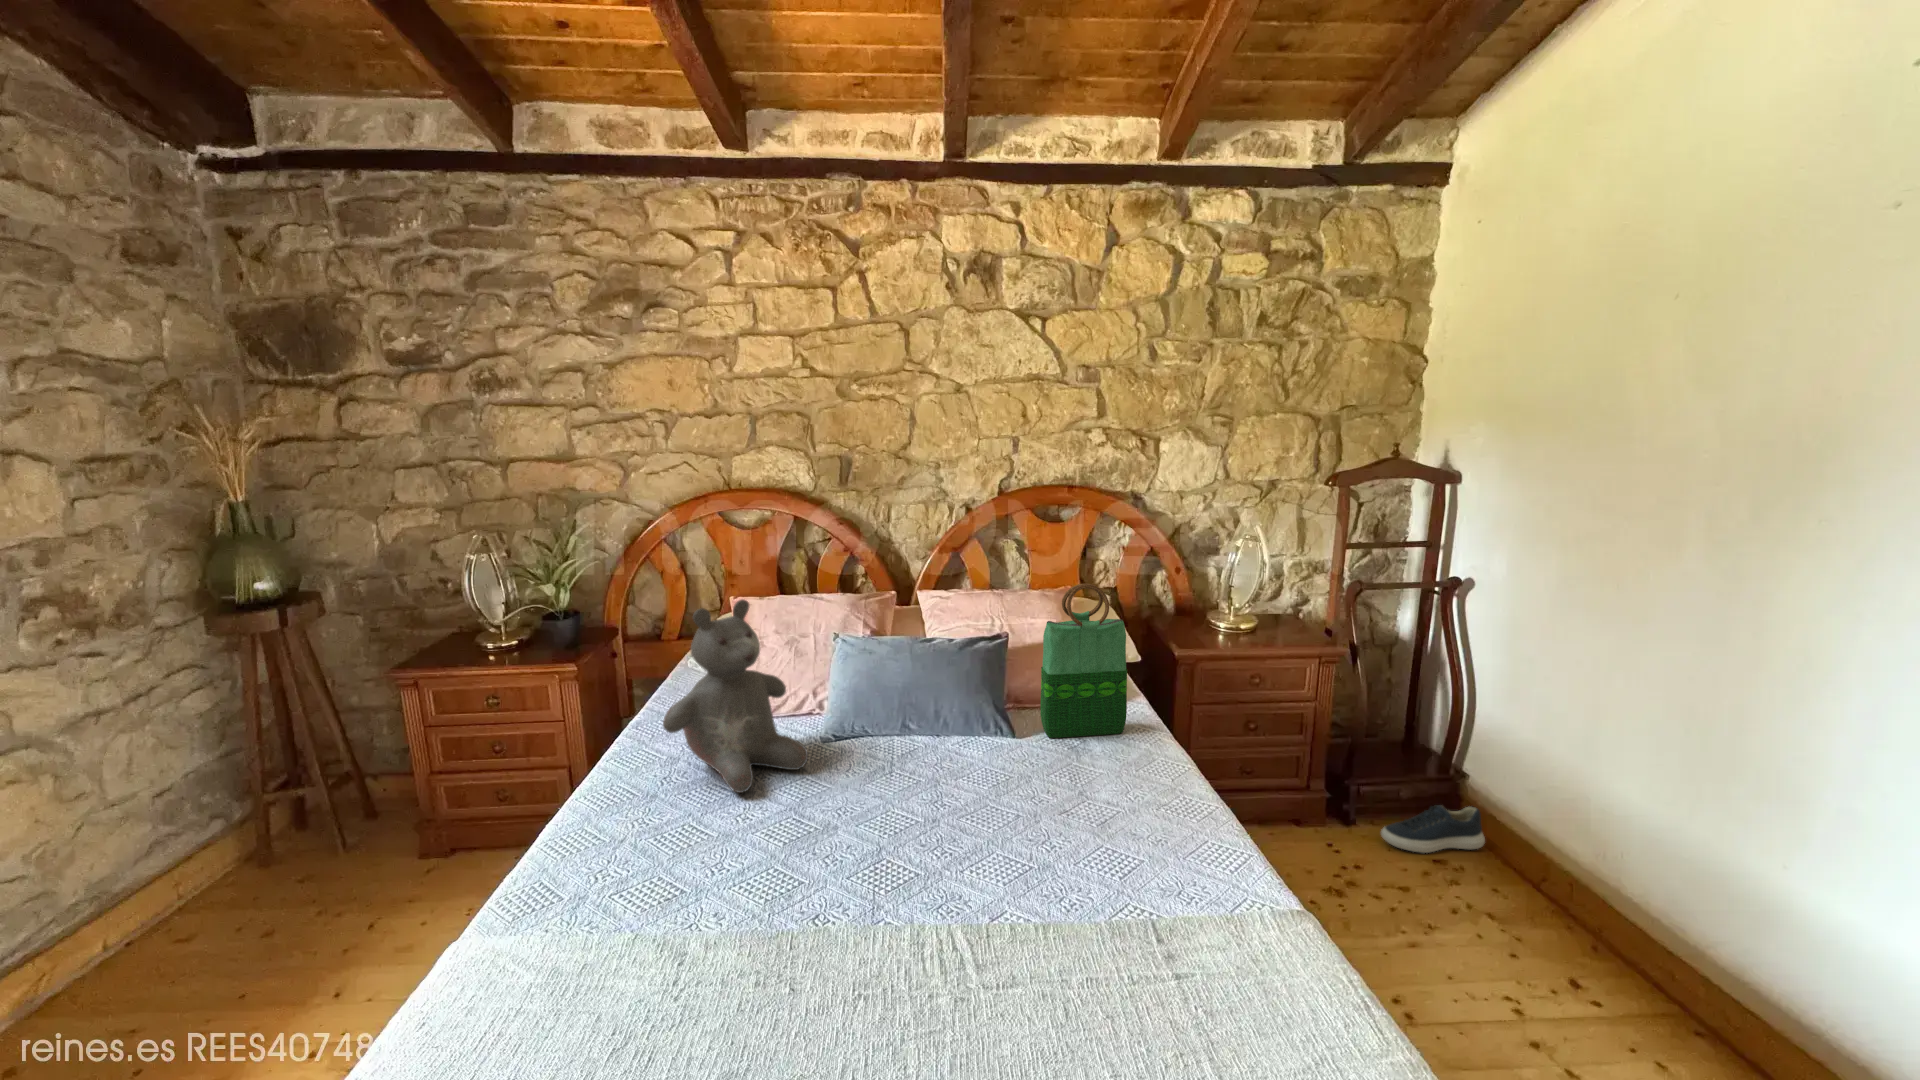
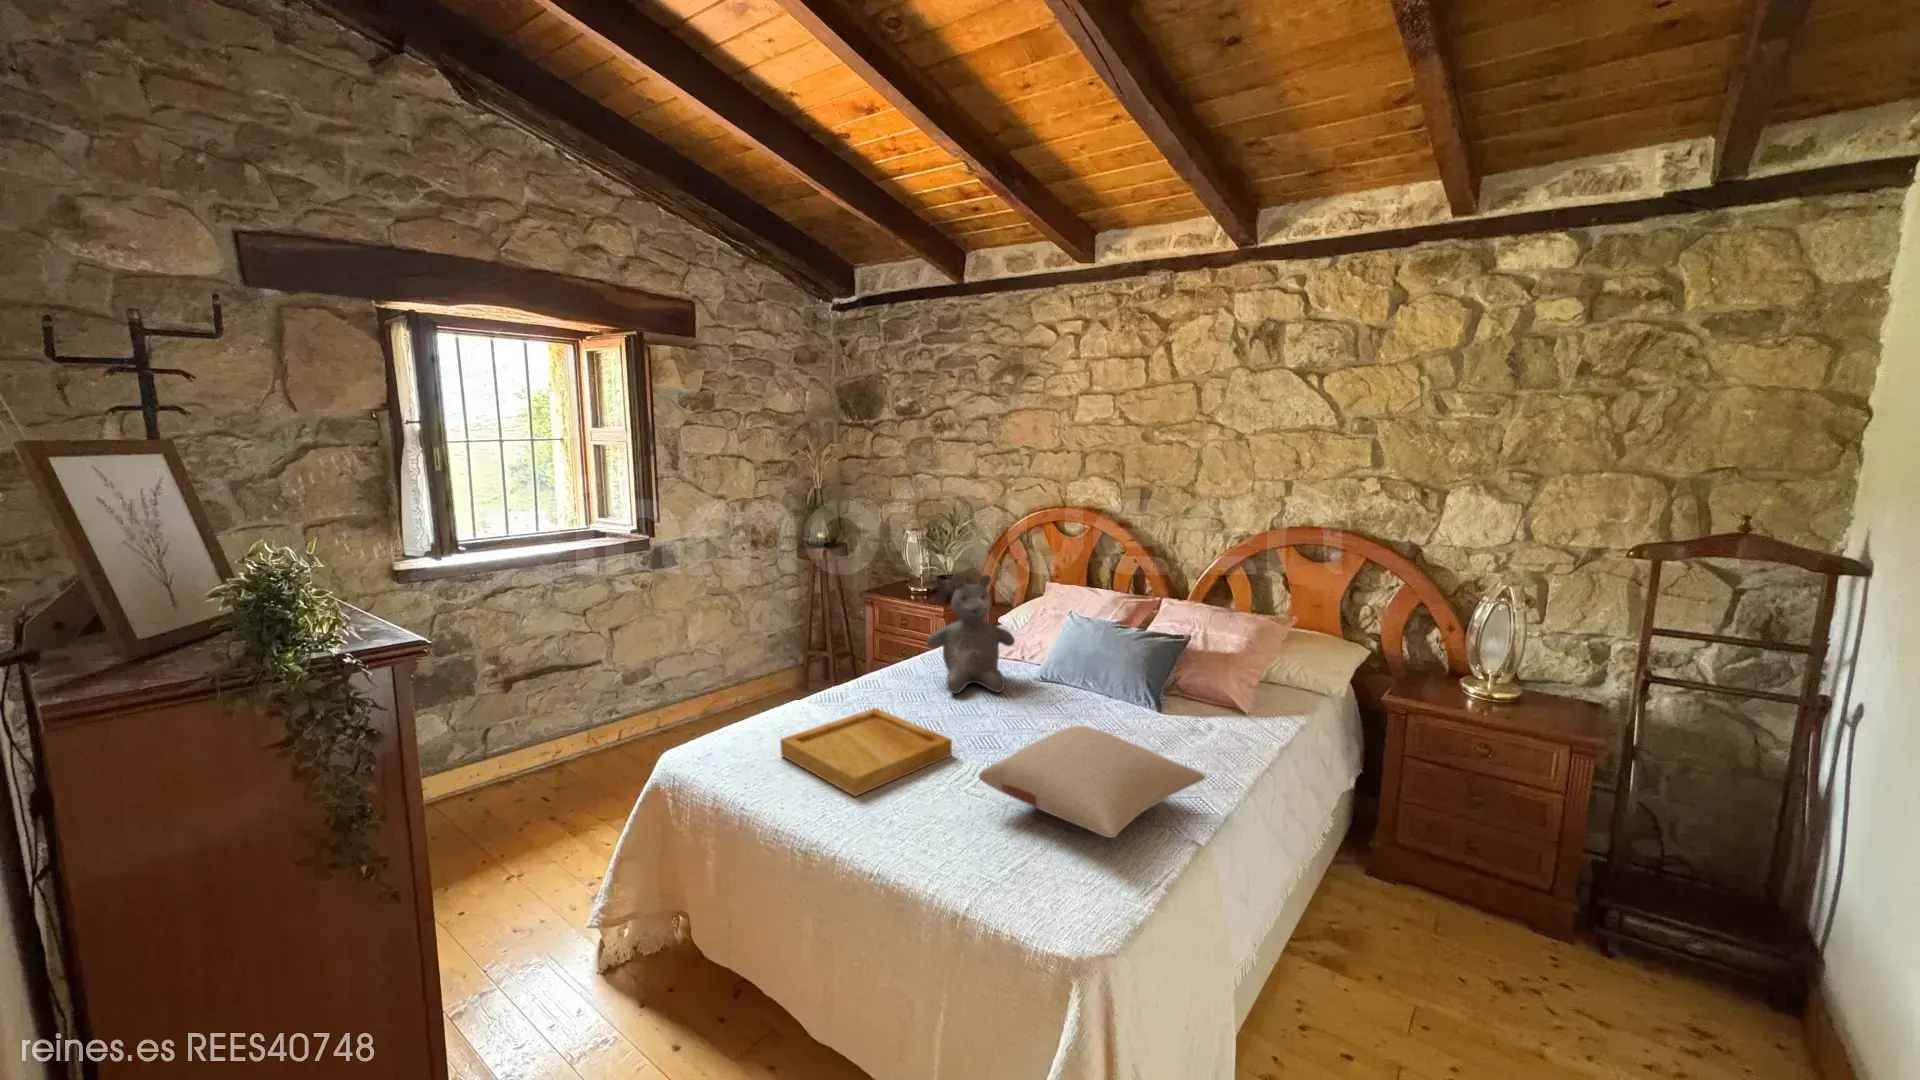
tote bag: present [1040,584,1127,738] -> none [1180,604,1258,739]
pillow: none [1013,779,1268,921] -> present [979,726,1206,838]
shoe: present [1381,805,1485,853] -> none [1629,966,1805,1049]
tray: none [577,863,864,1040] -> present [780,708,952,796]

